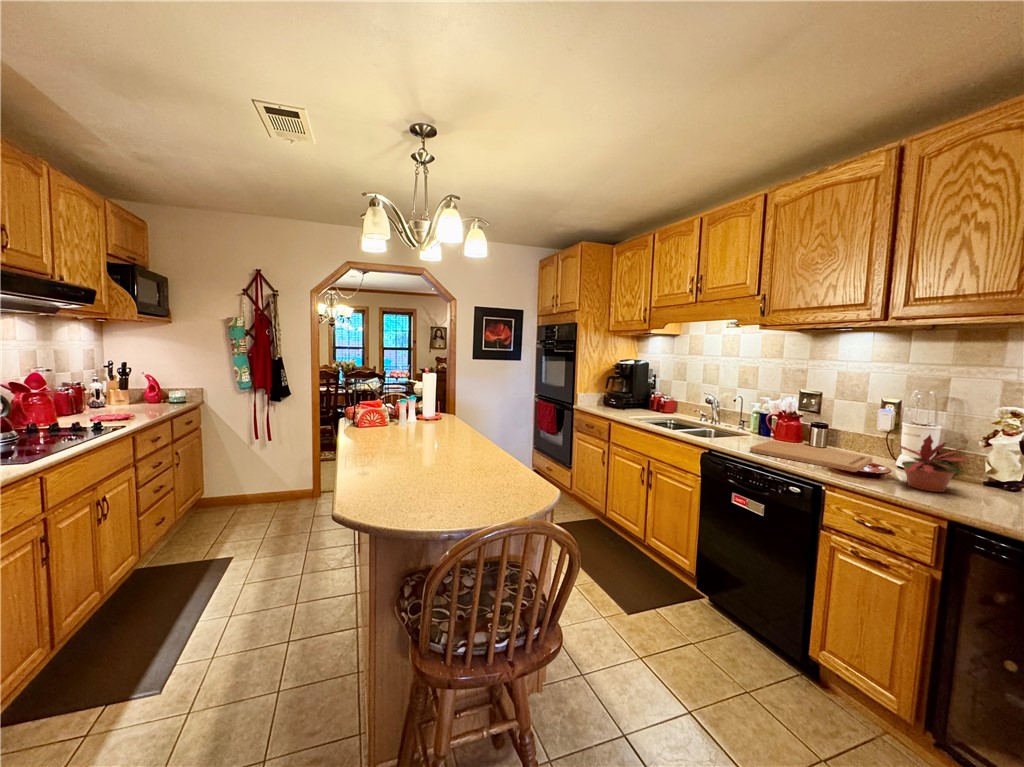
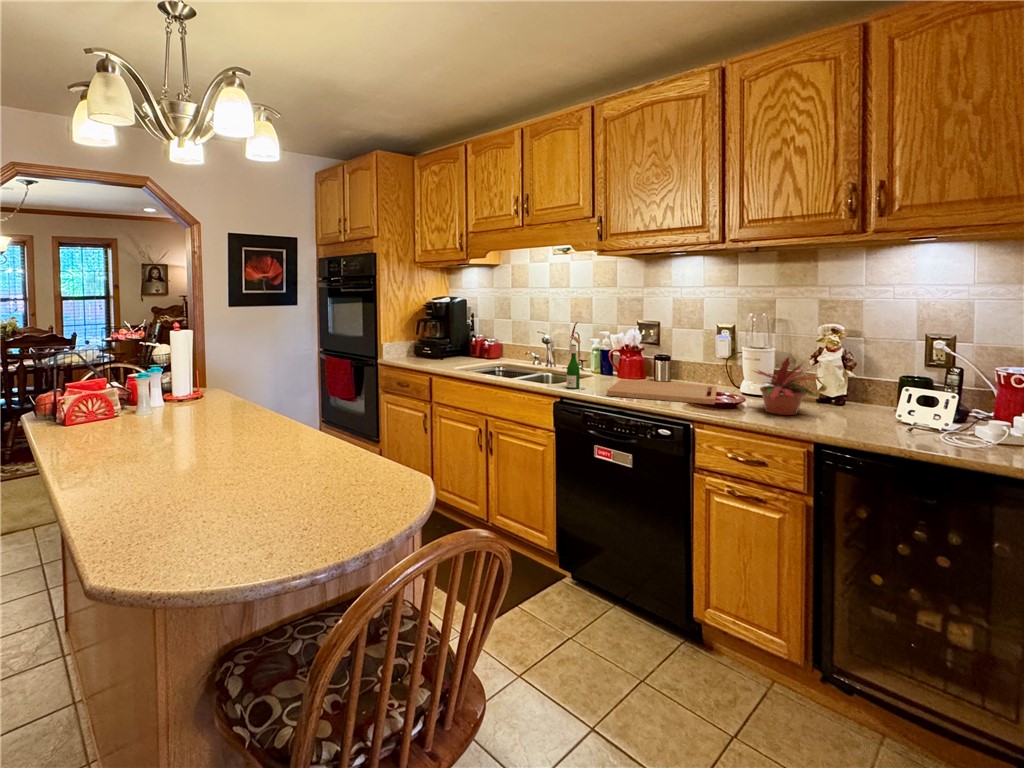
wine bottle: none [717,387,734,444] -> present [567,322,585,389]

